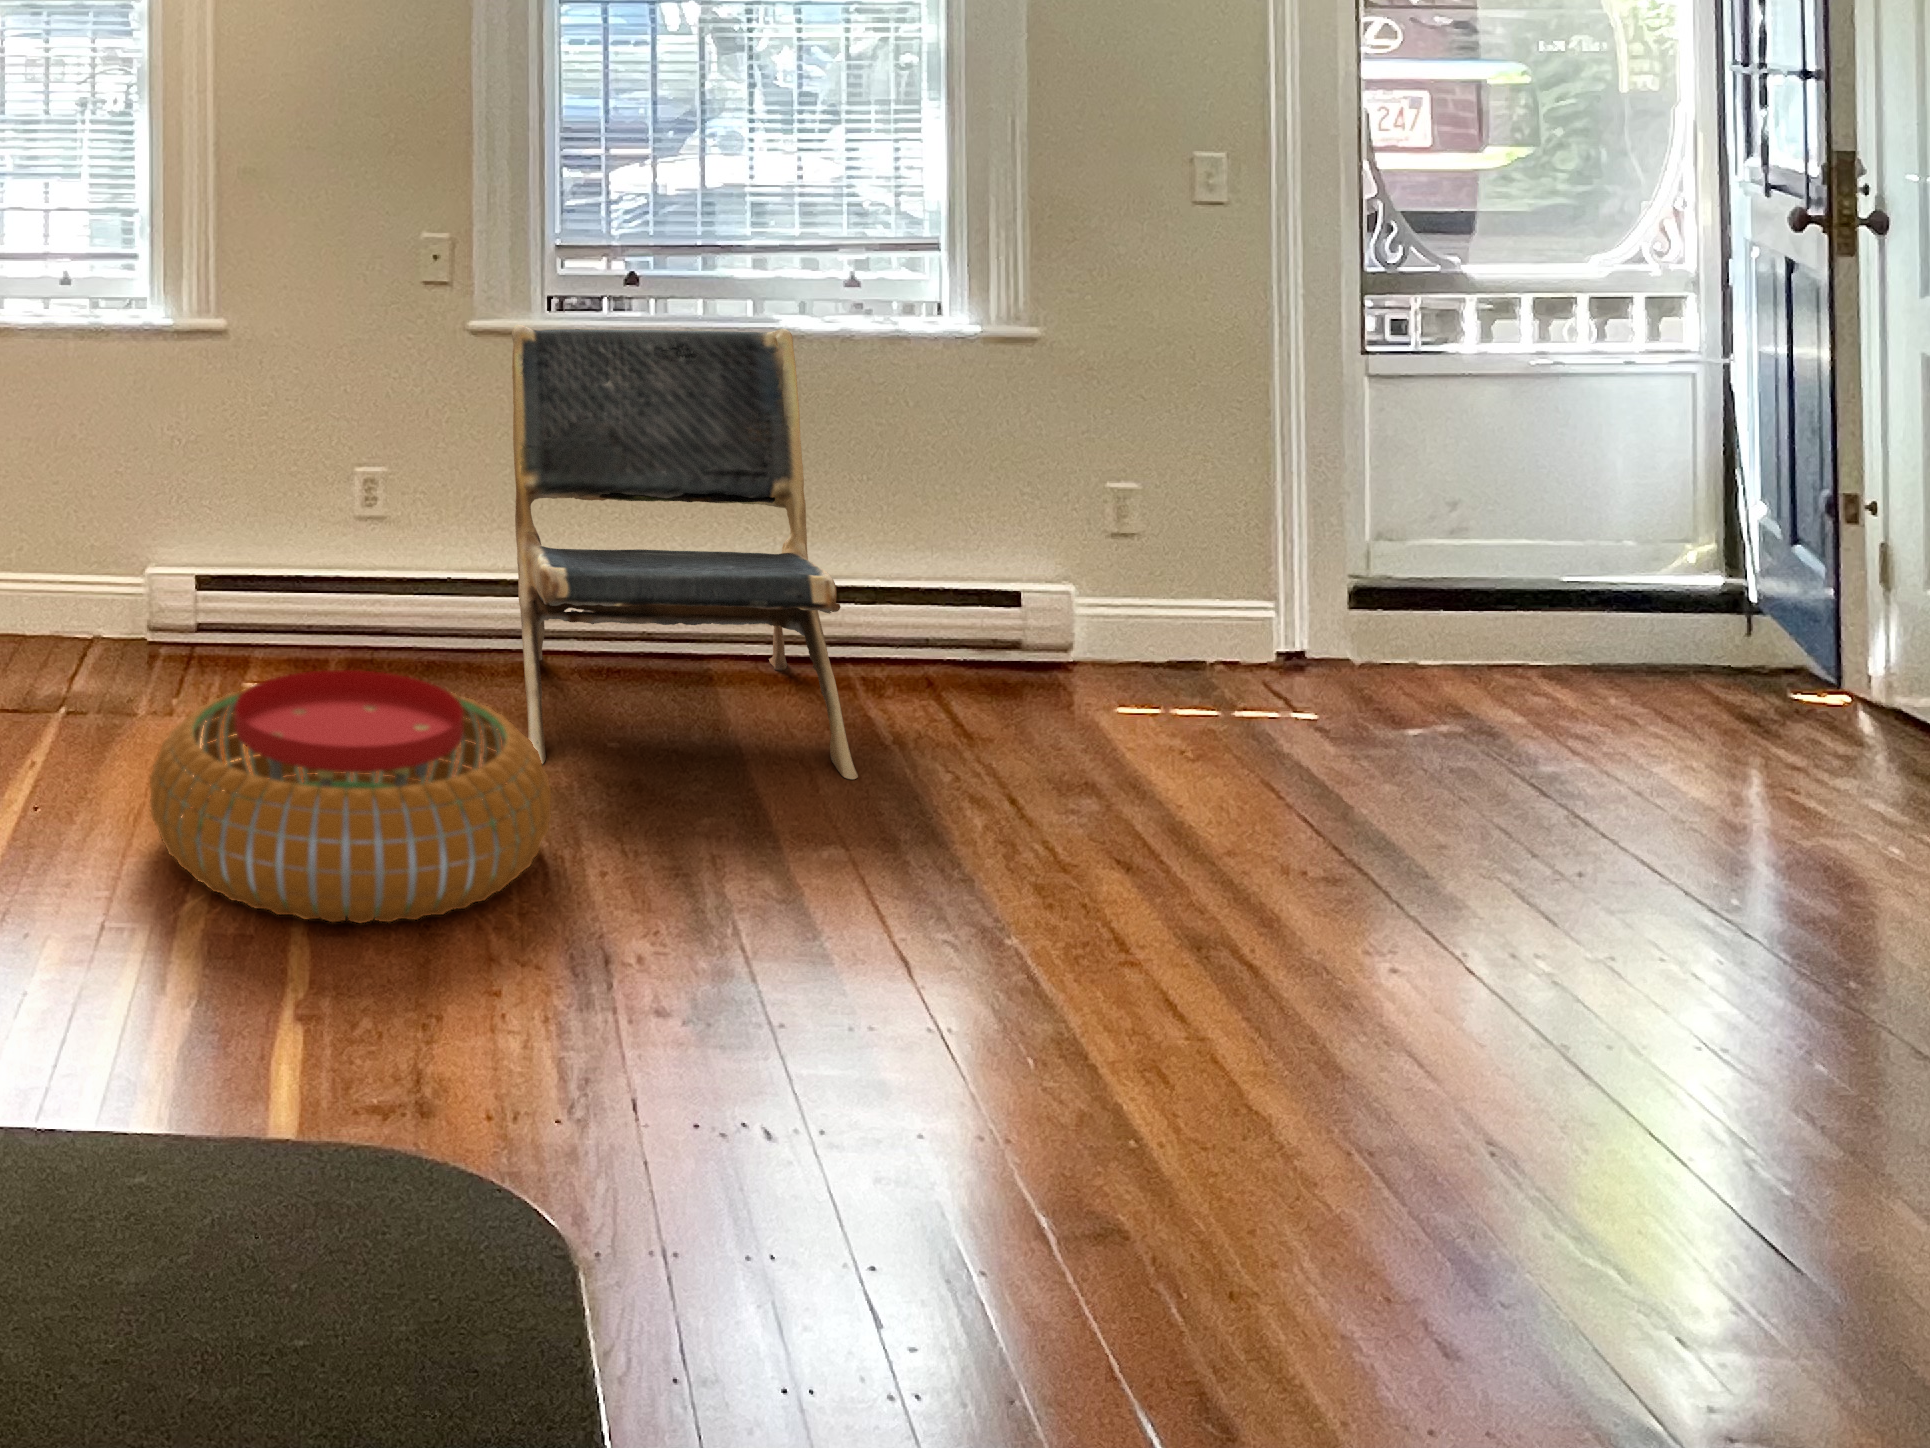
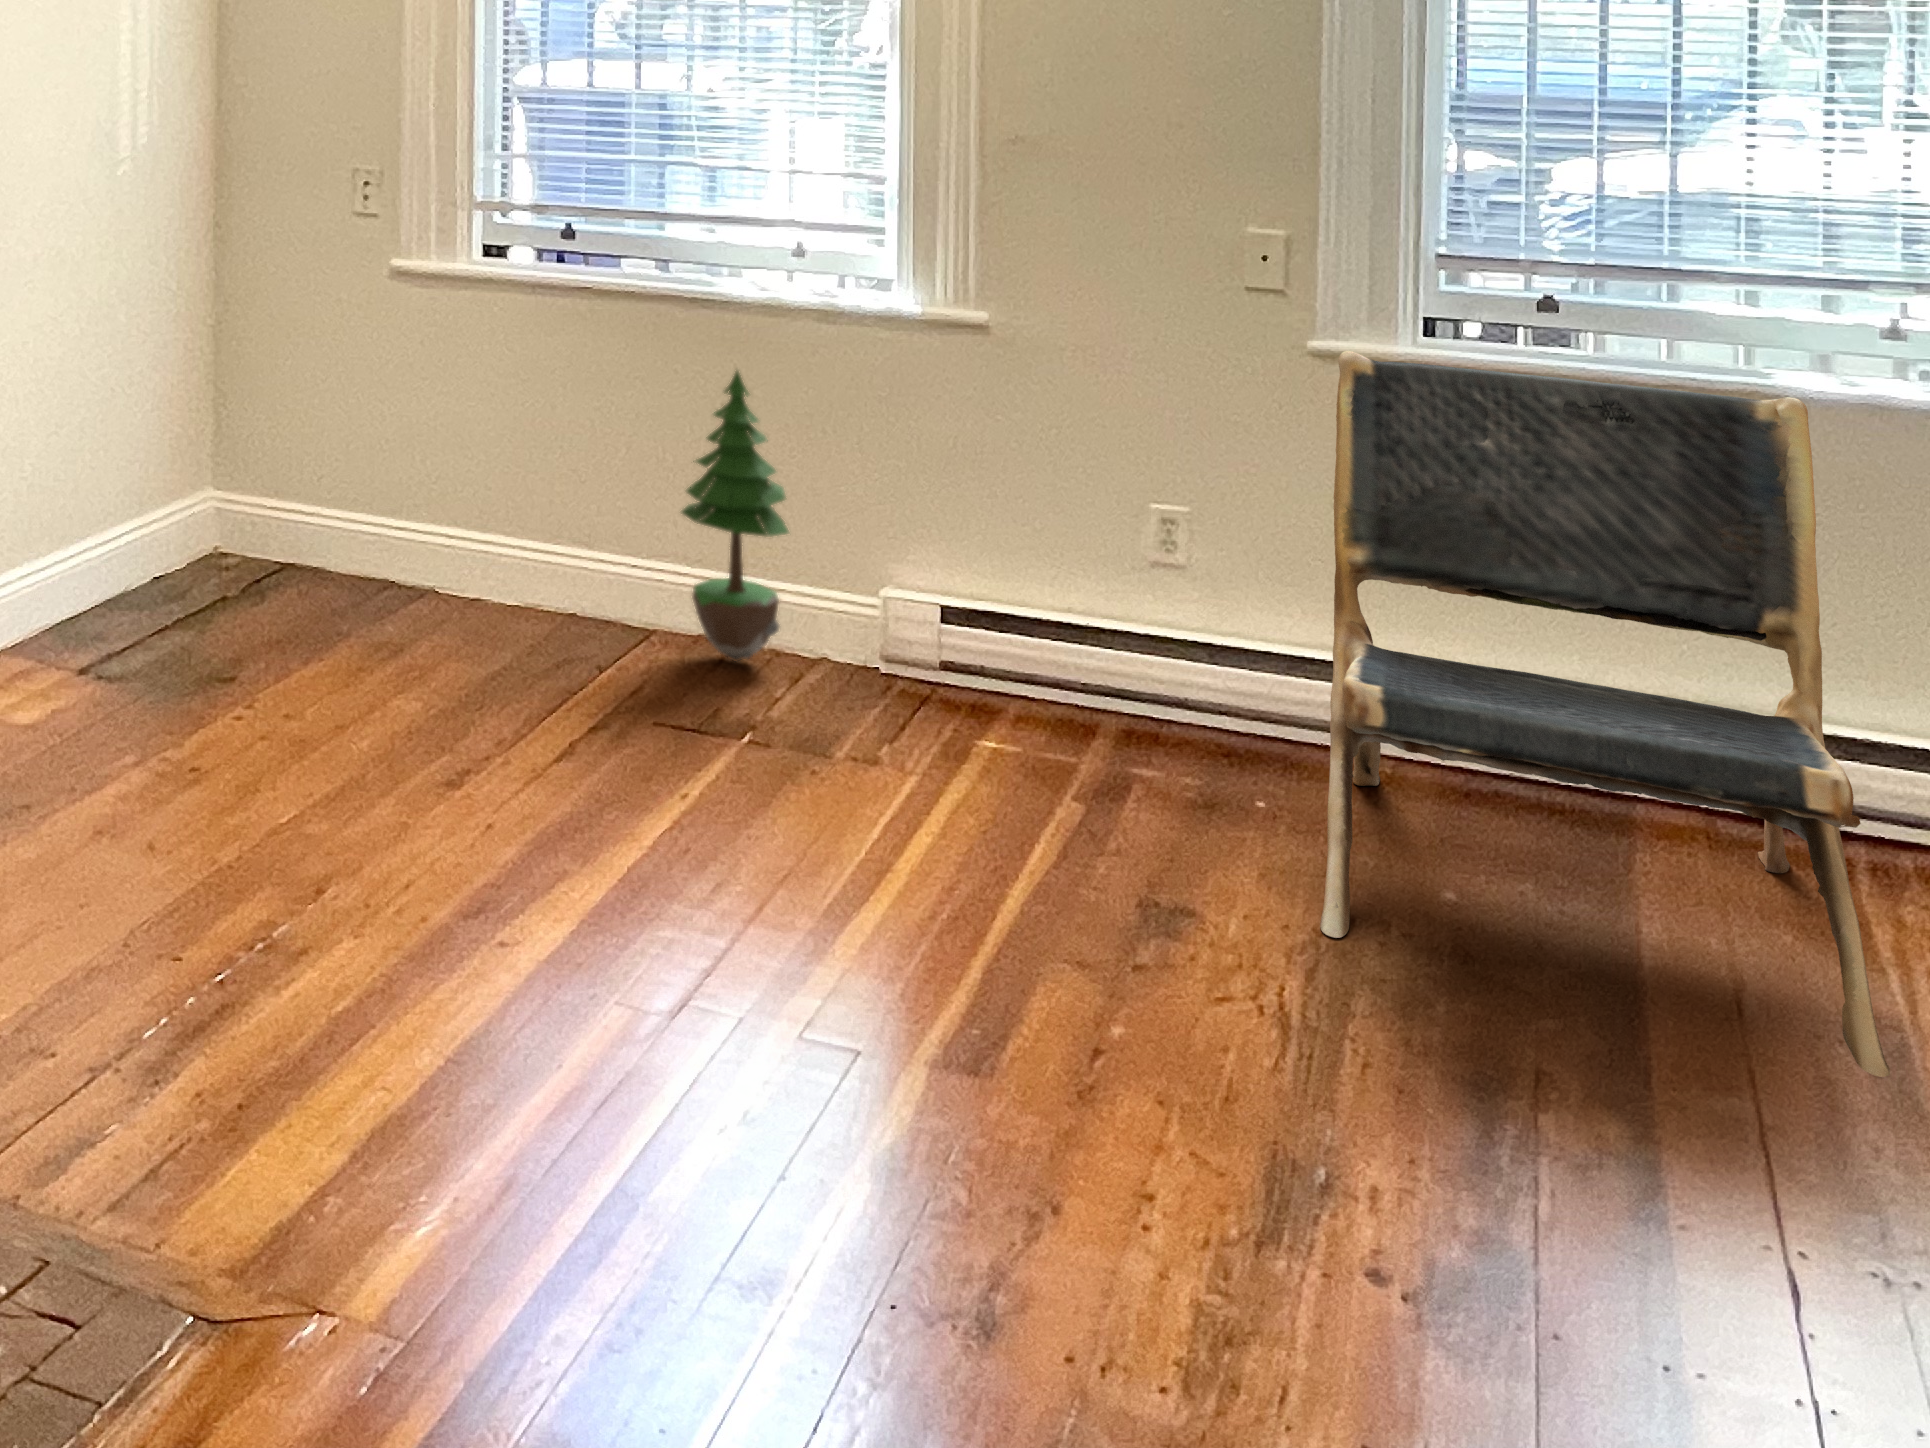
potted tree: none [16,389,111,653] -> present [682,371,789,661]
pouf: present [150,670,551,924] -> none [755,758,1321,1127]

